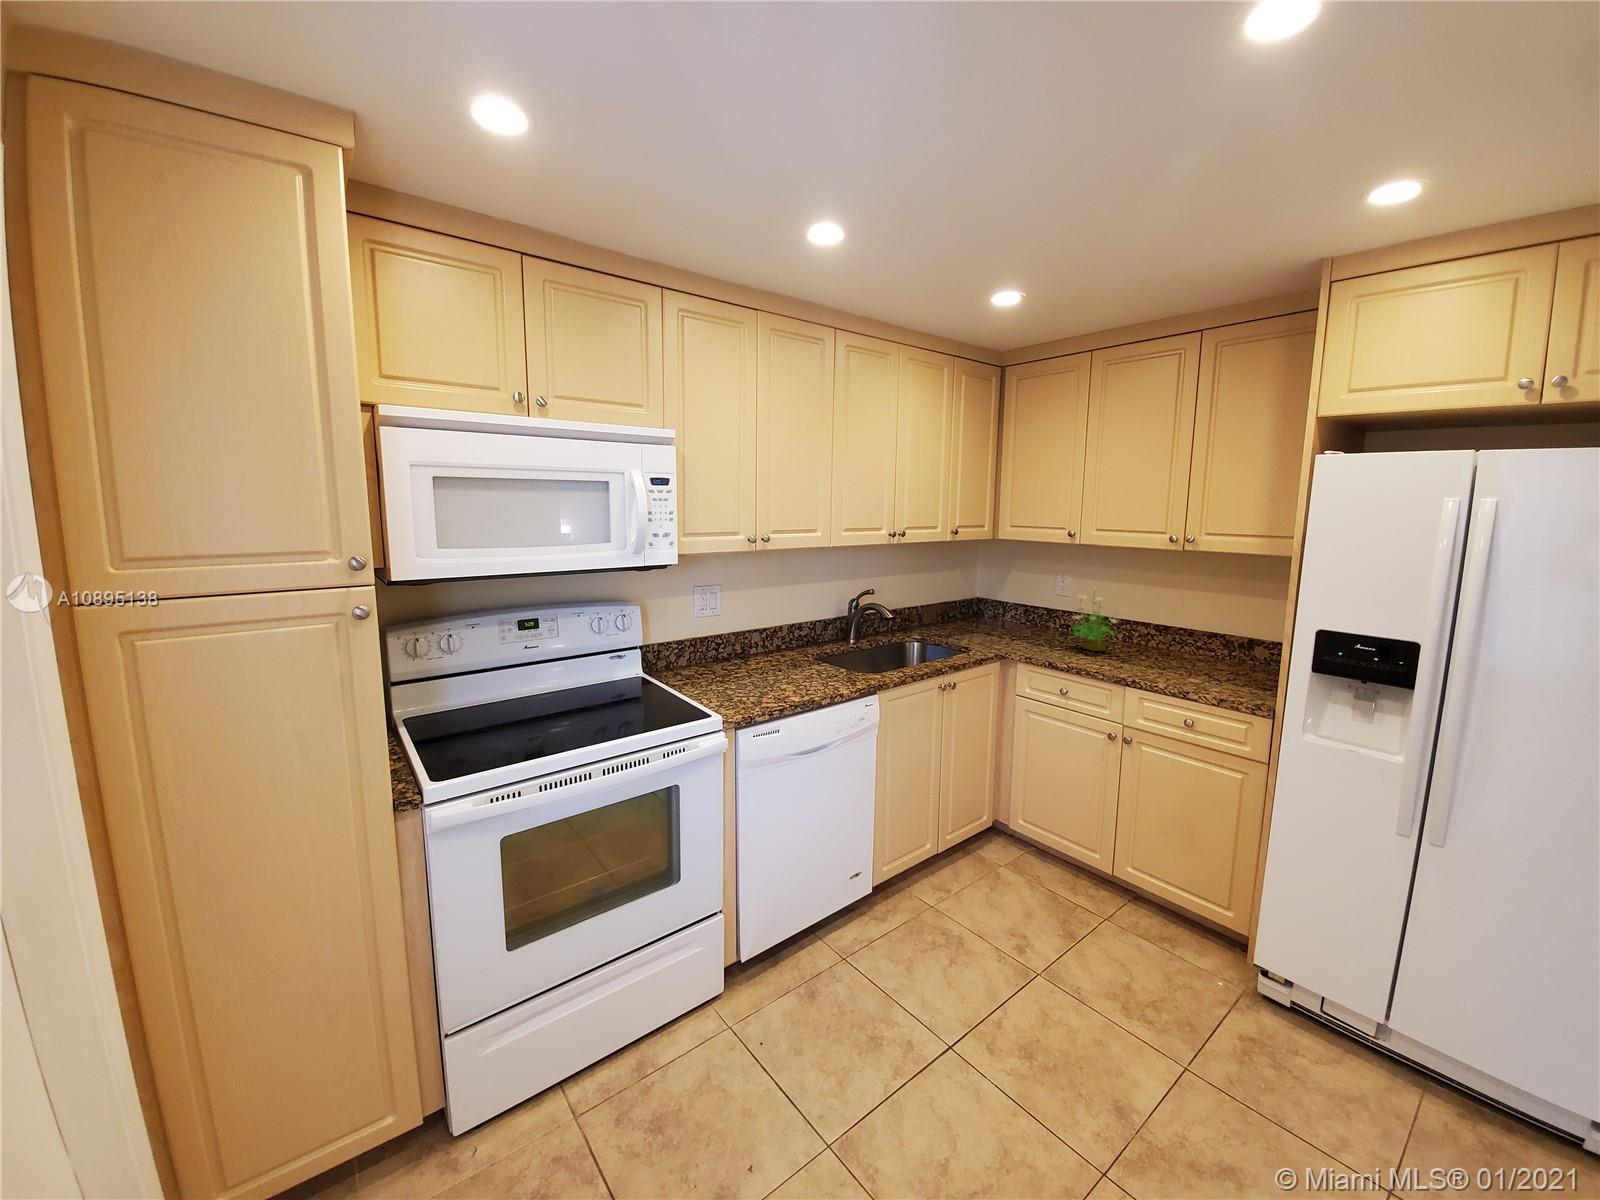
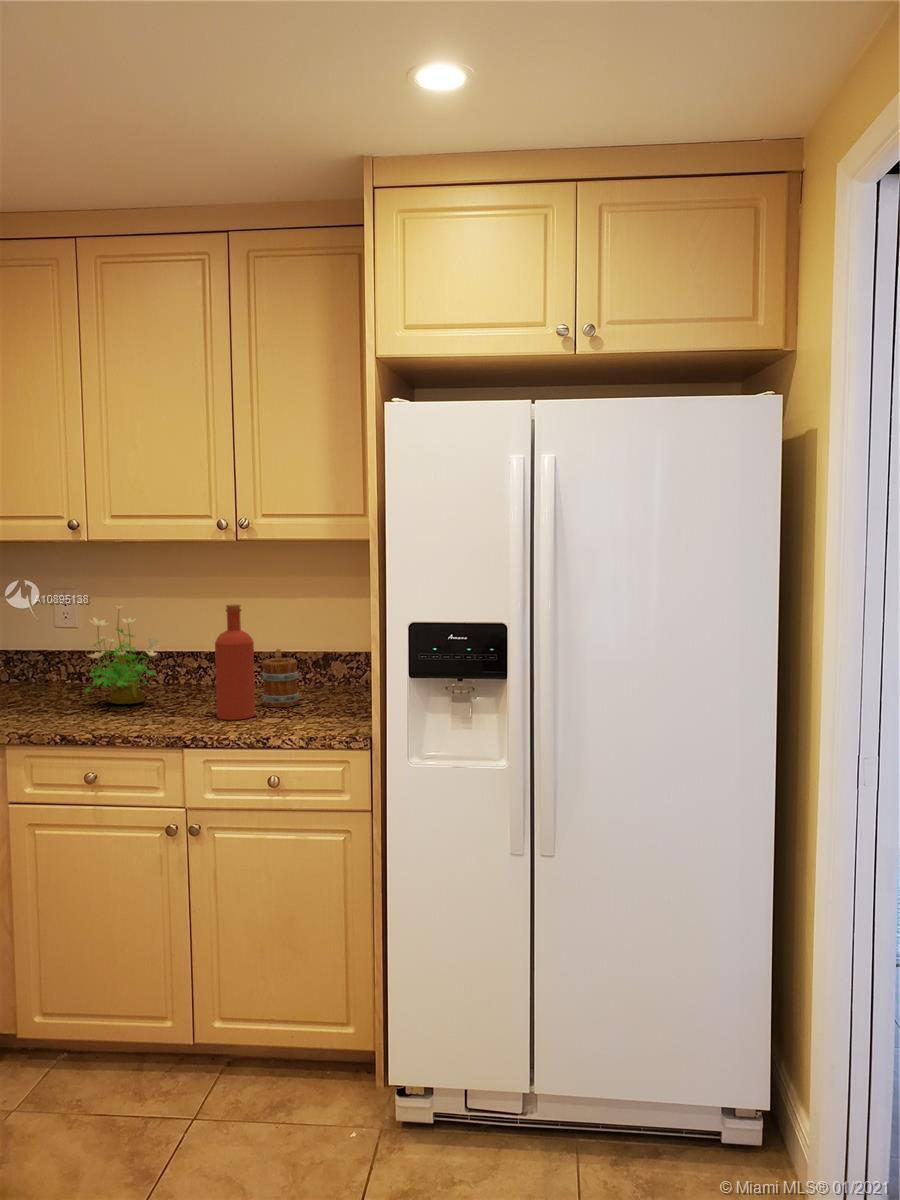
bottle: none [1153,596,1188,676] -> present [215,604,255,720]
mug: none [1192,630,1225,673] -> present [262,649,299,707]

